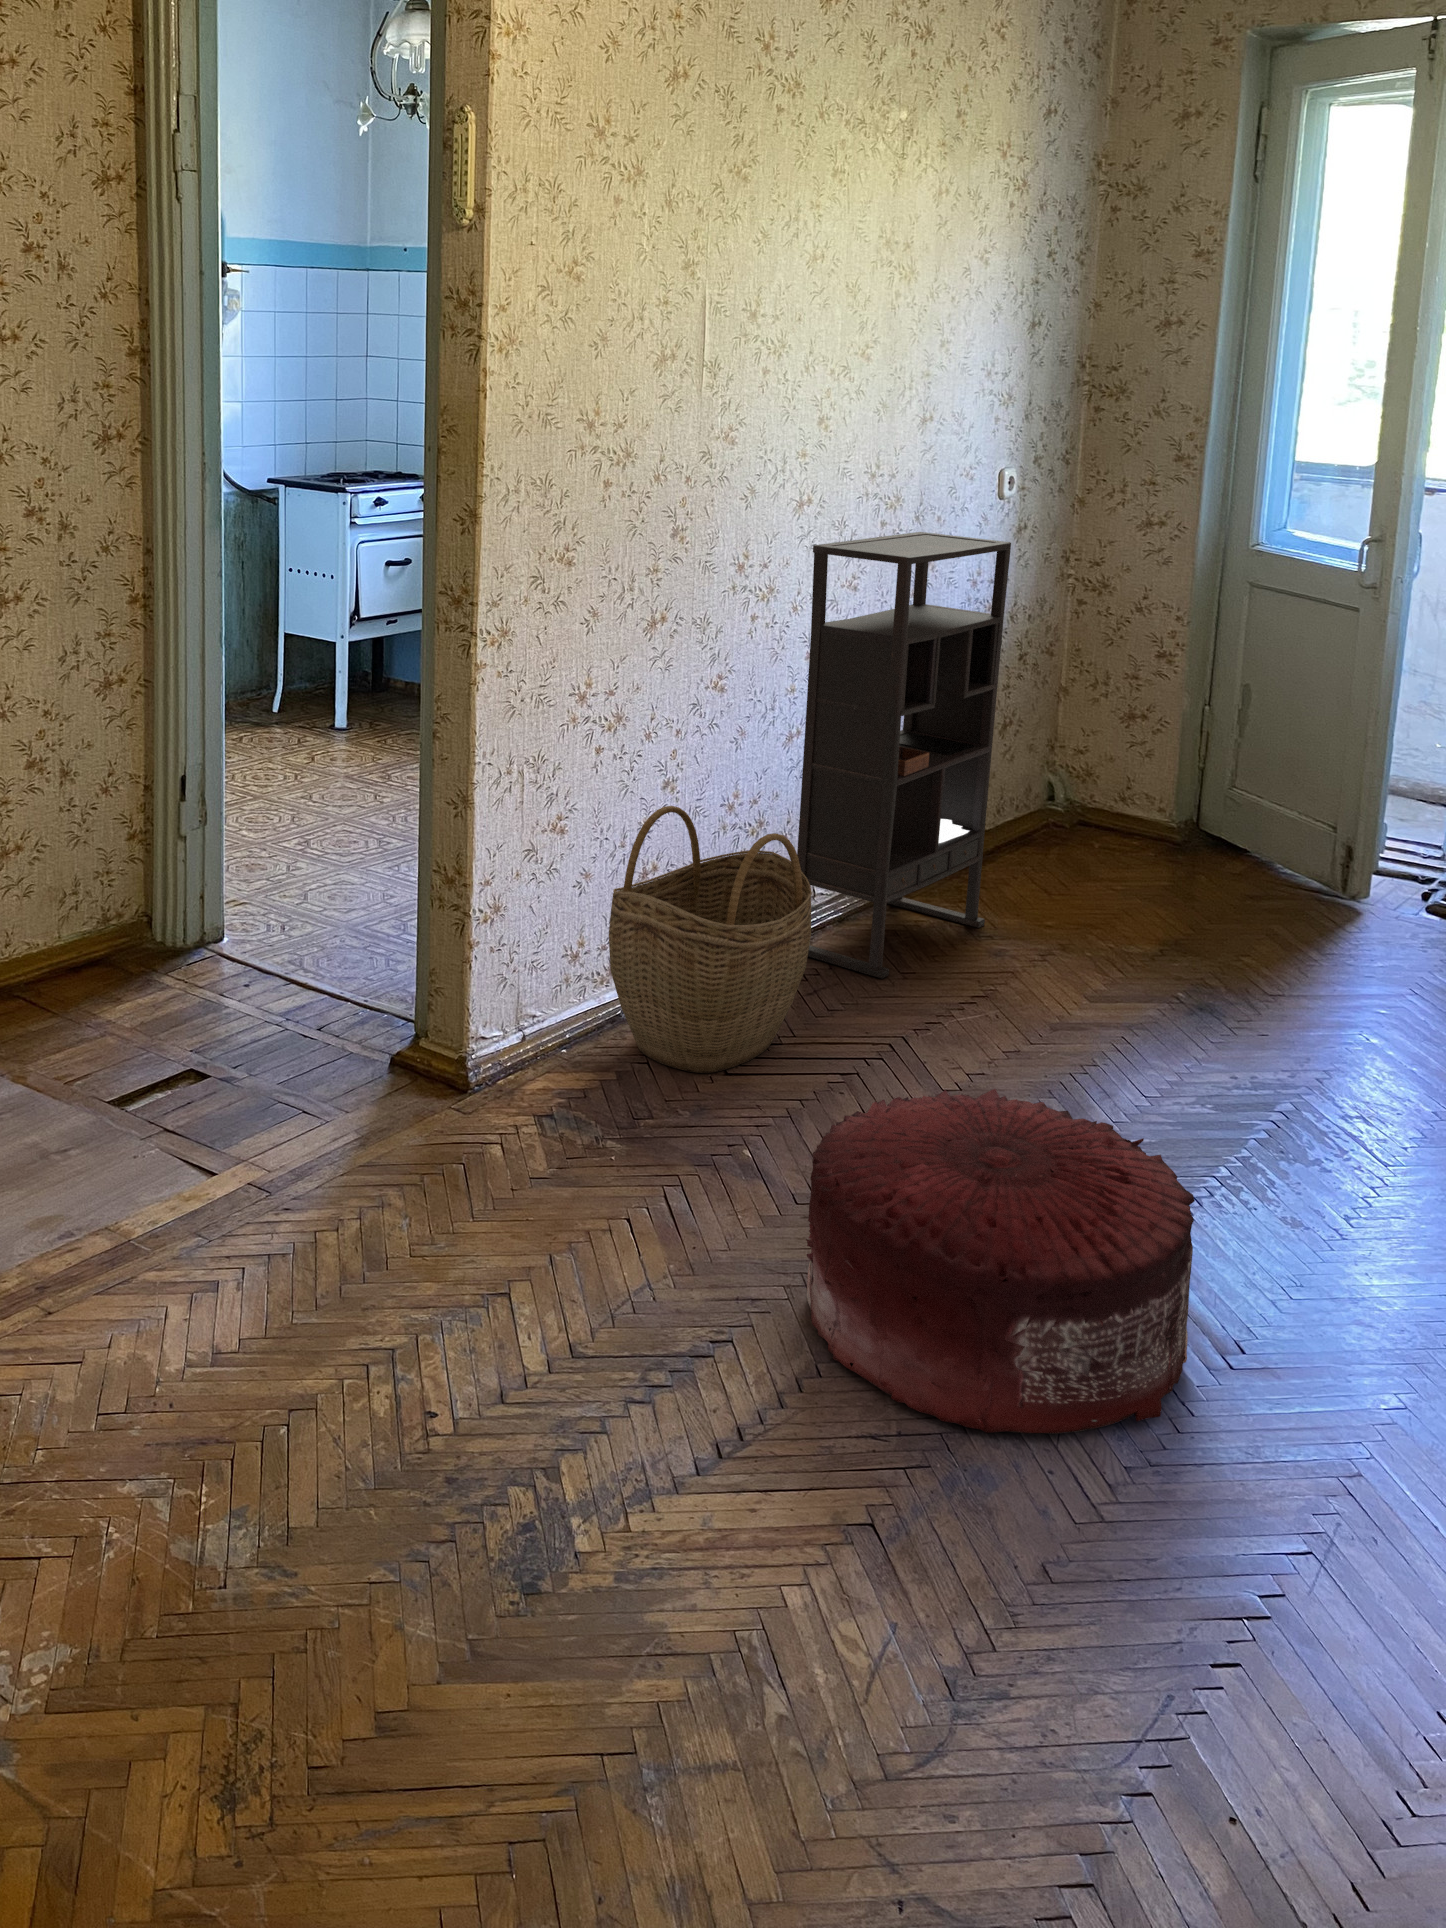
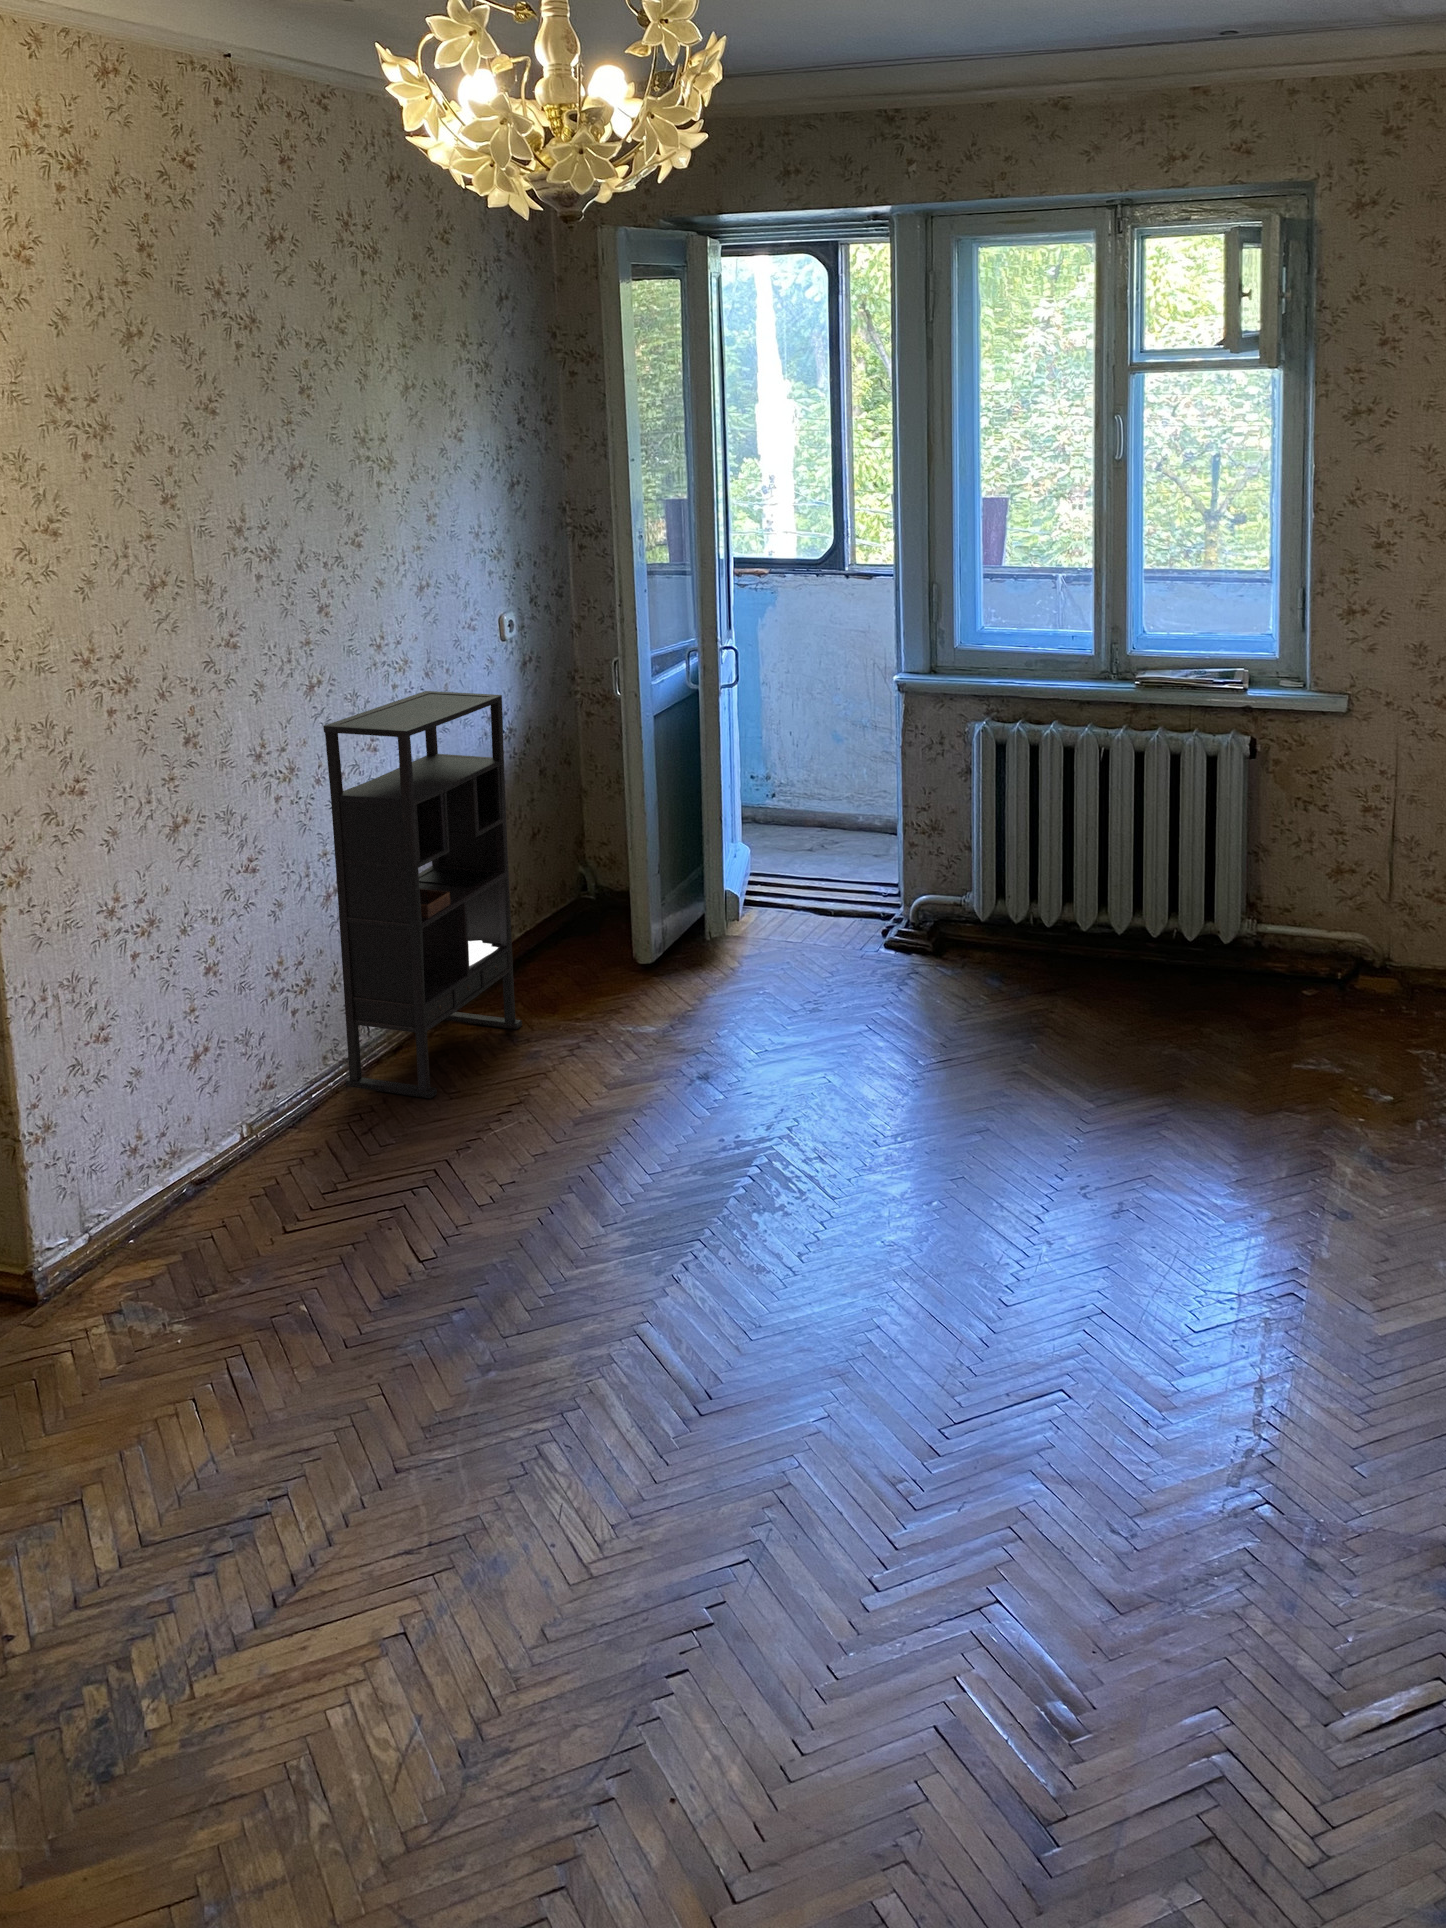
woven basket: present [609,806,812,1073] -> none [163,991,353,1233]
pouf: present [806,1089,1195,1434] -> none [342,1211,662,1520]

